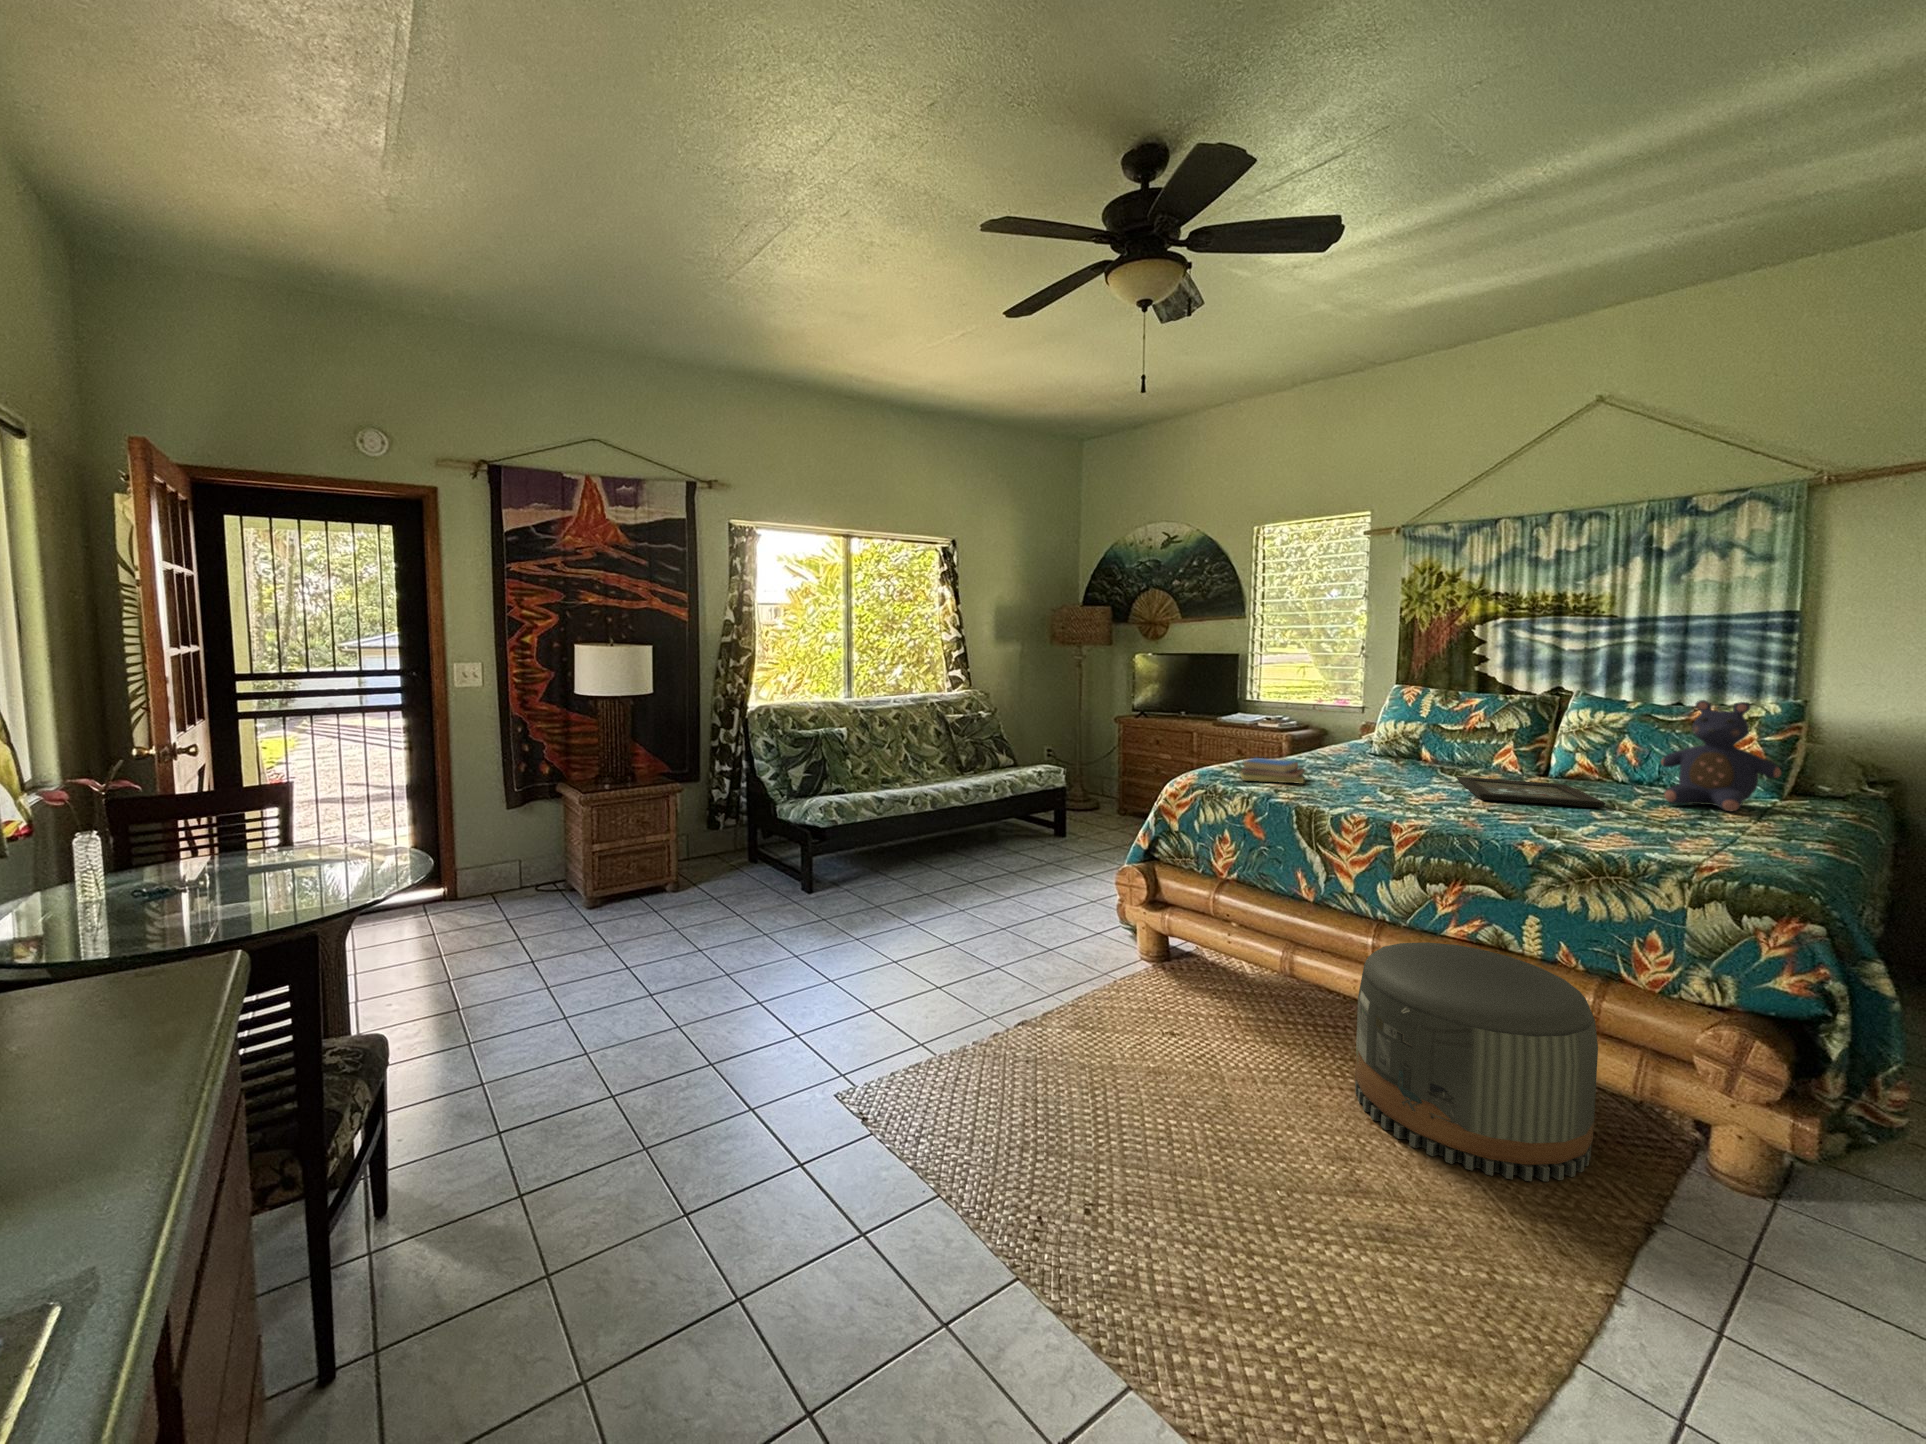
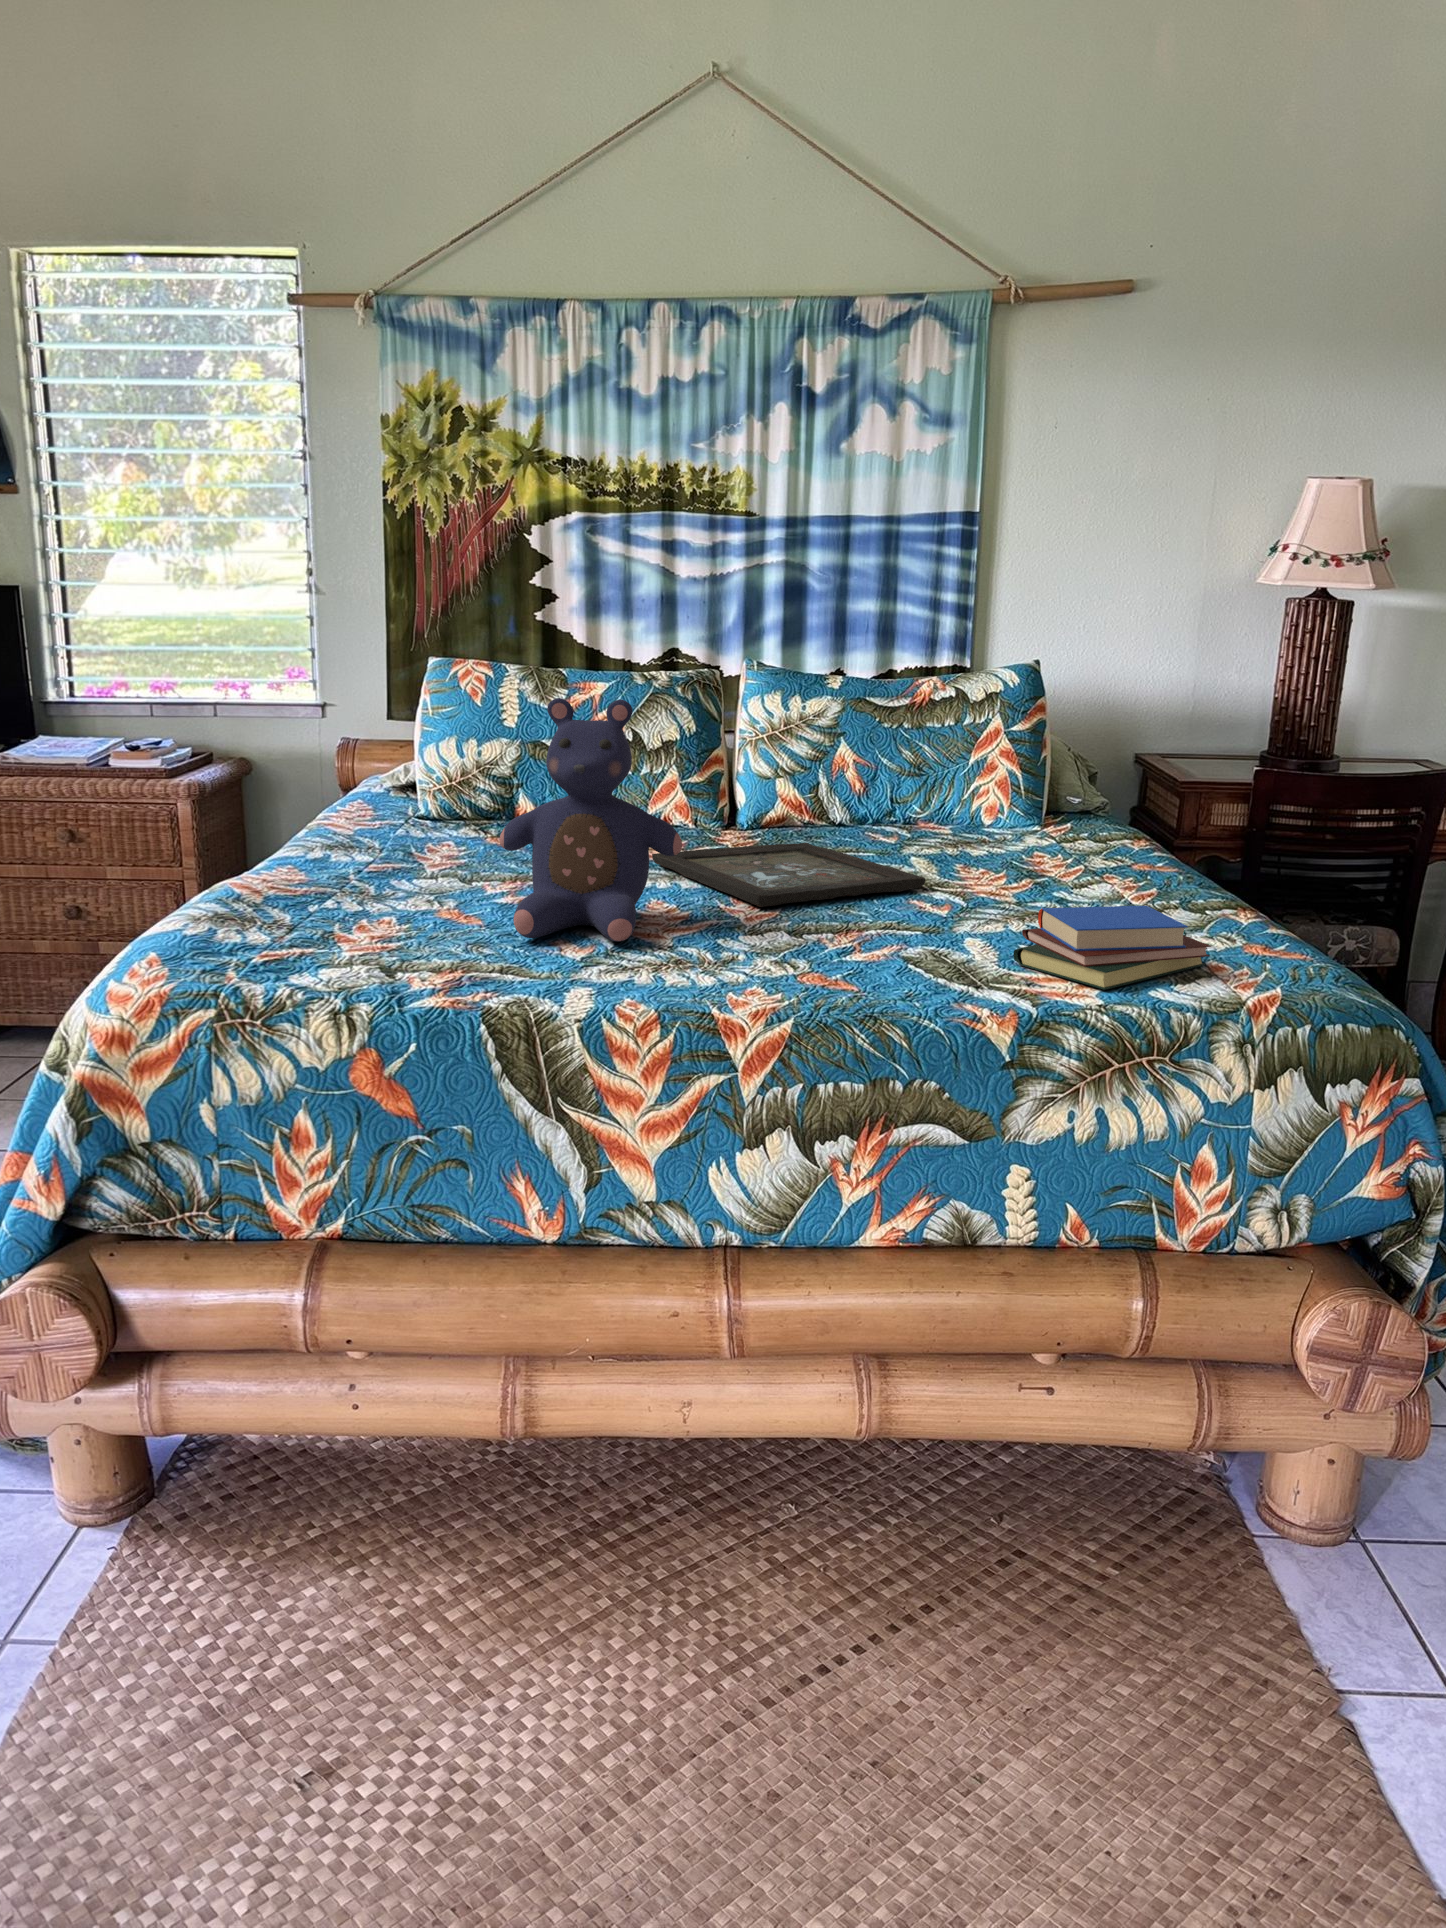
teddy bear: present [1661,700,1781,812] -> present [500,698,682,942]
book: present [1239,758,1305,784] -> present [1013,906,1211,990]
pouf: present [1355,942,1598,1181] -> none [788,1263,1242,1809]

